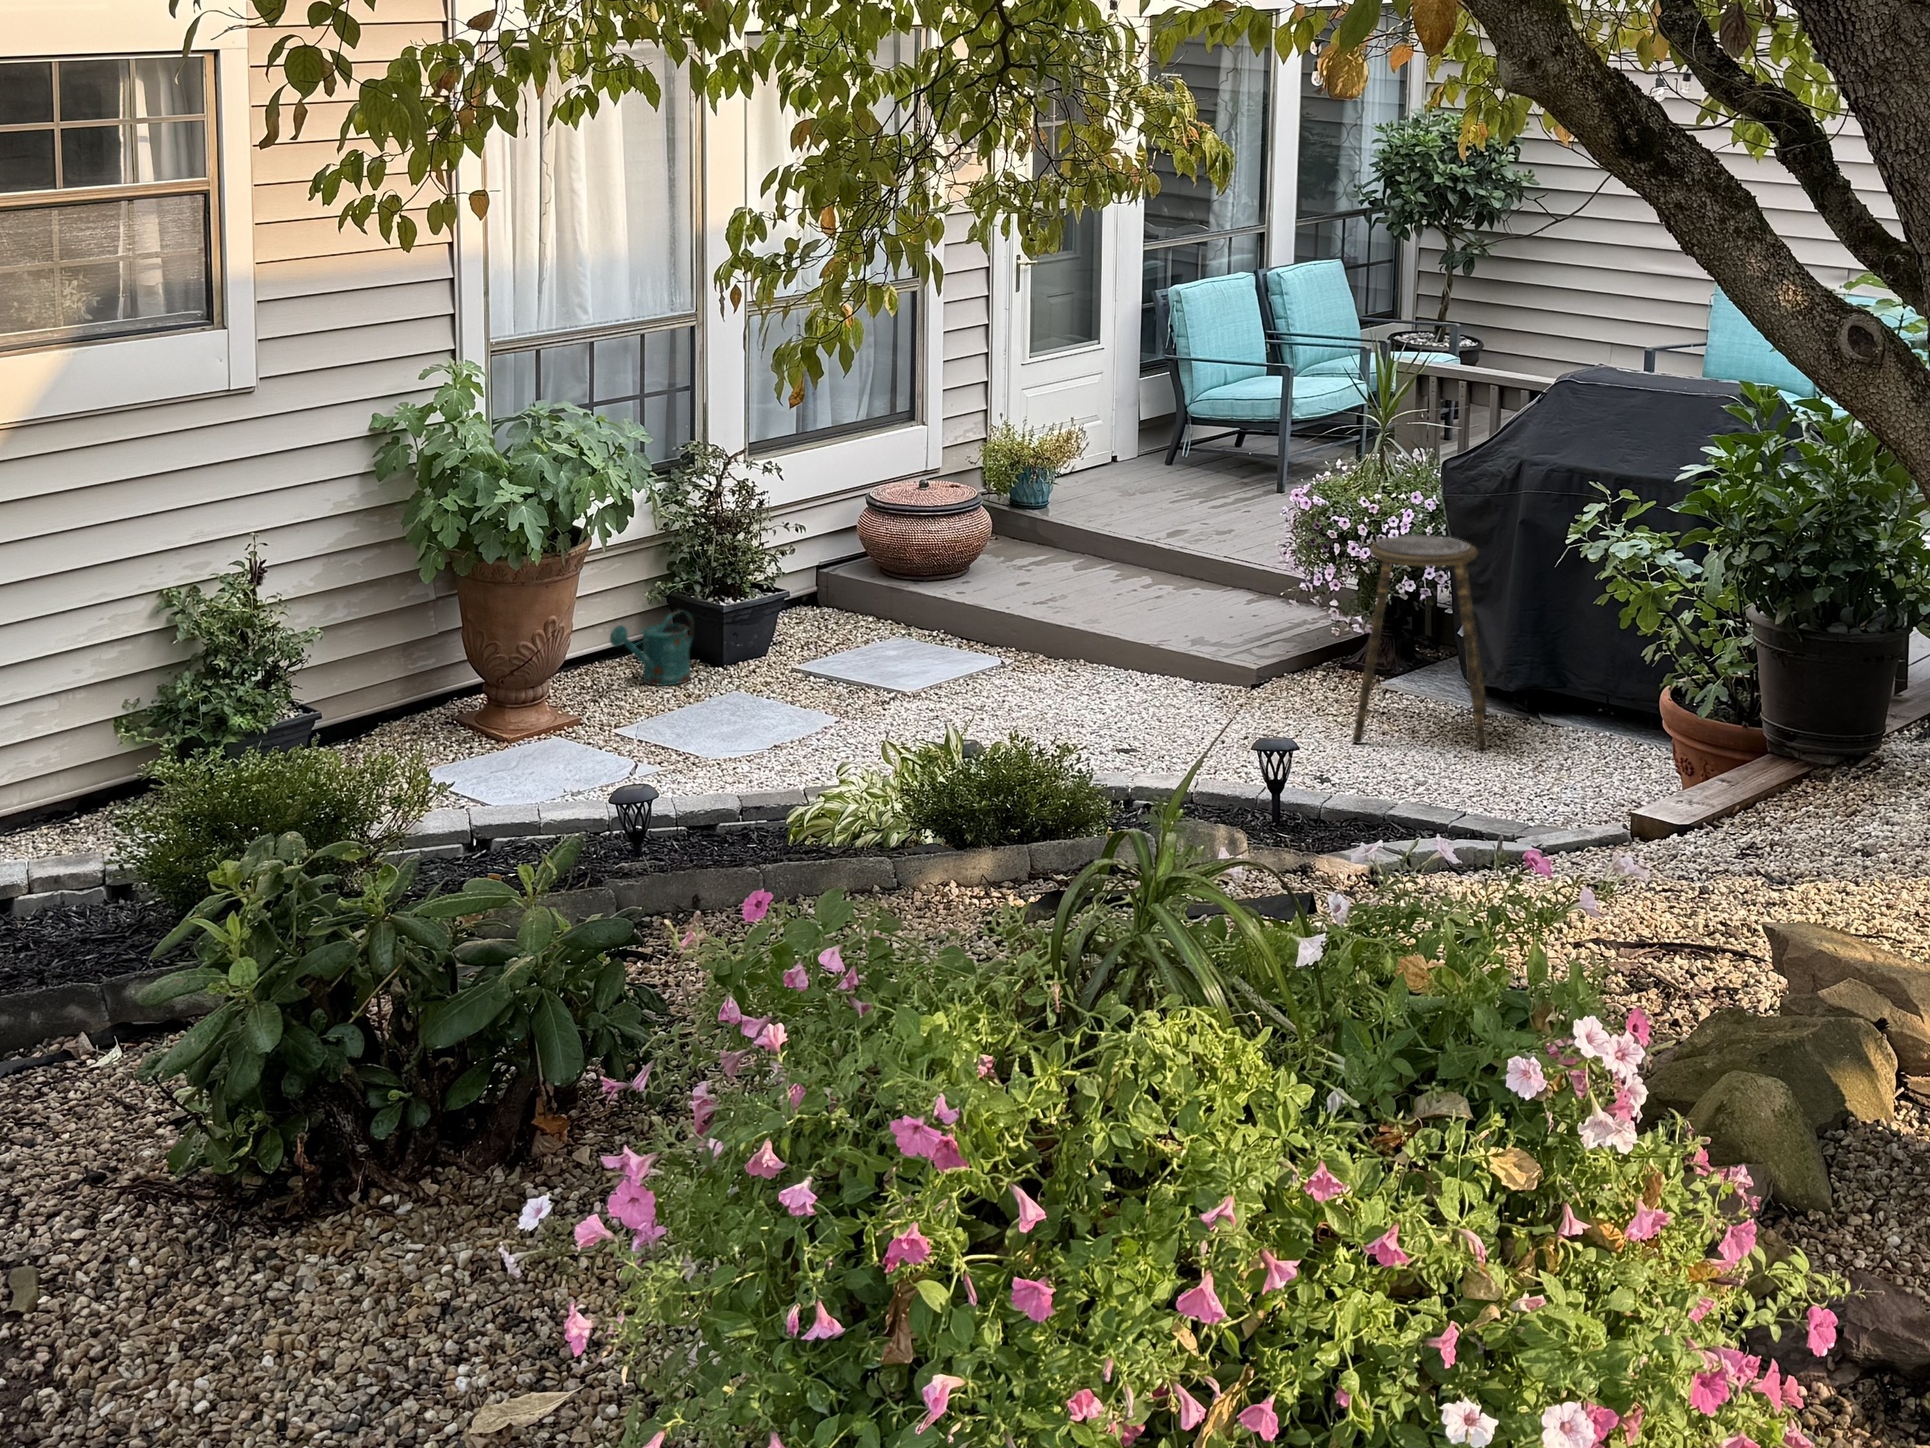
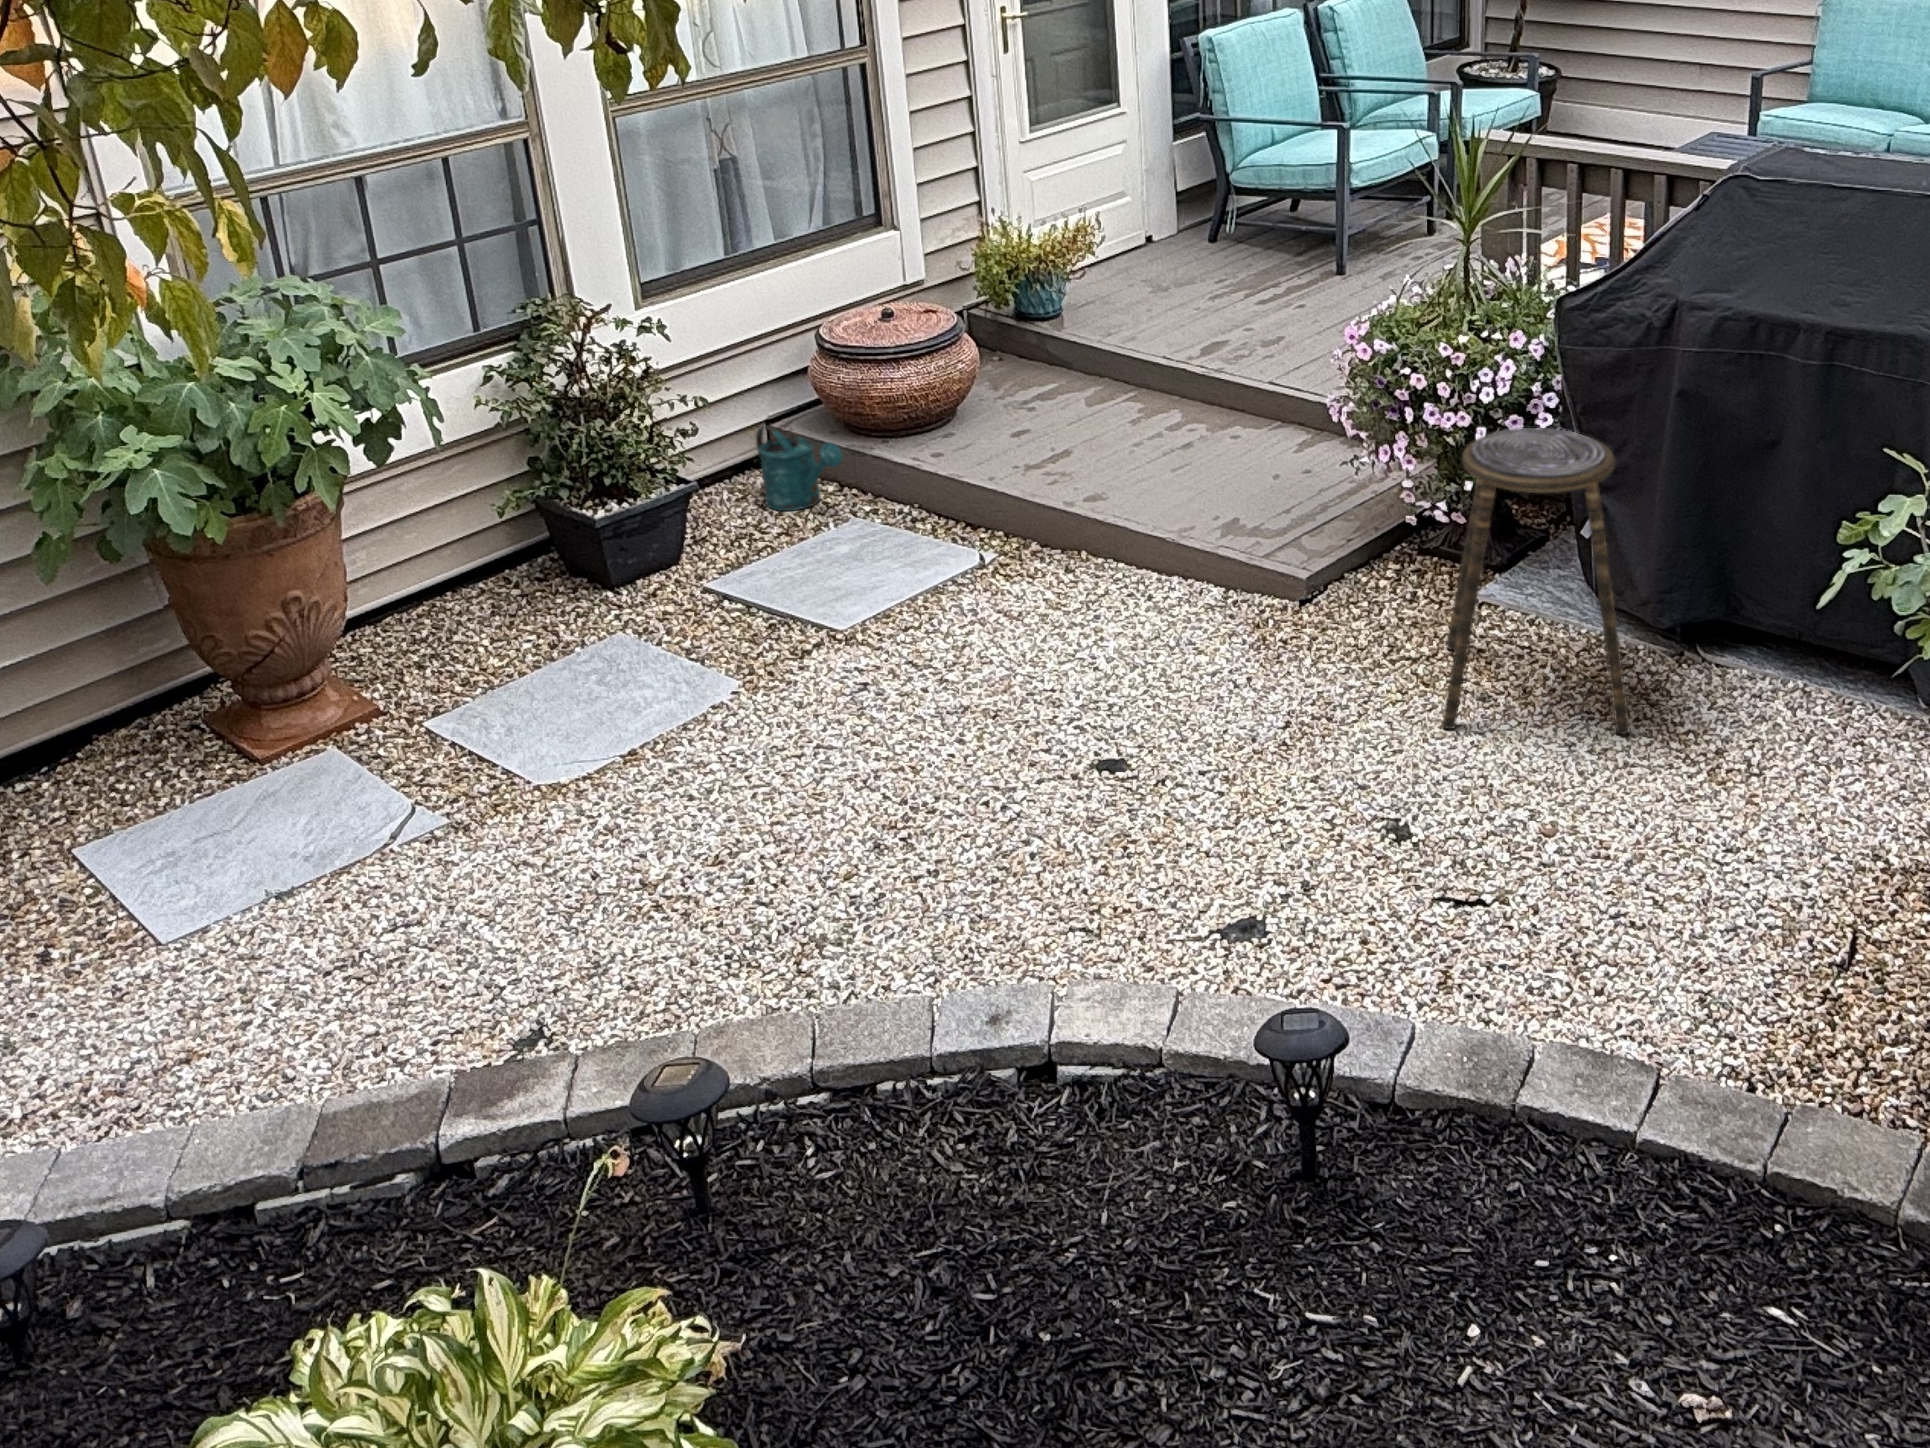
watering can: present [610,610,694,686] -> present [756,425,842,511]

